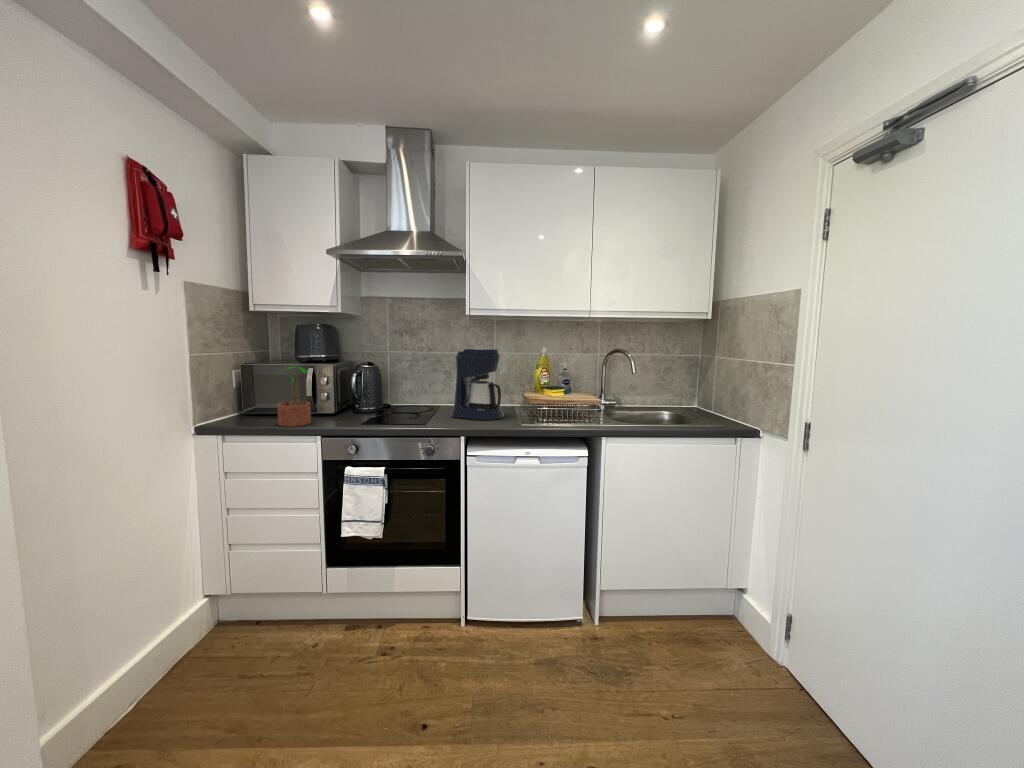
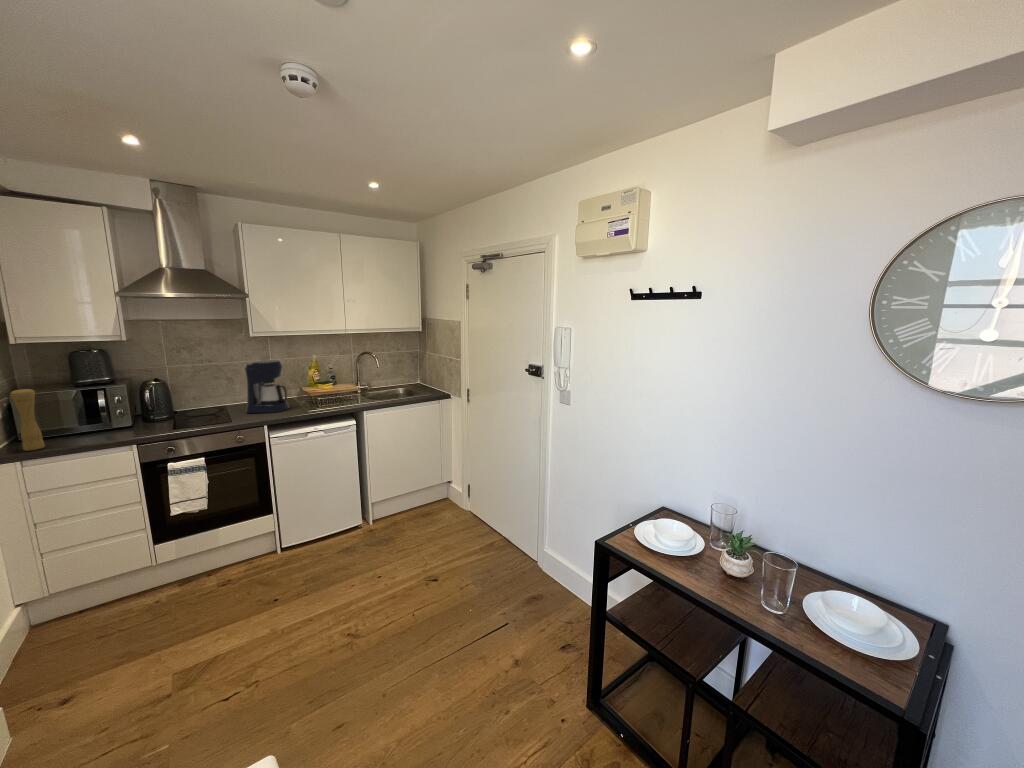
pepper mill: none [225,355,249,425] -> present [10,389,45,451]
potted plant: present [277,367,311,427] -> none [76,392,117,443]

